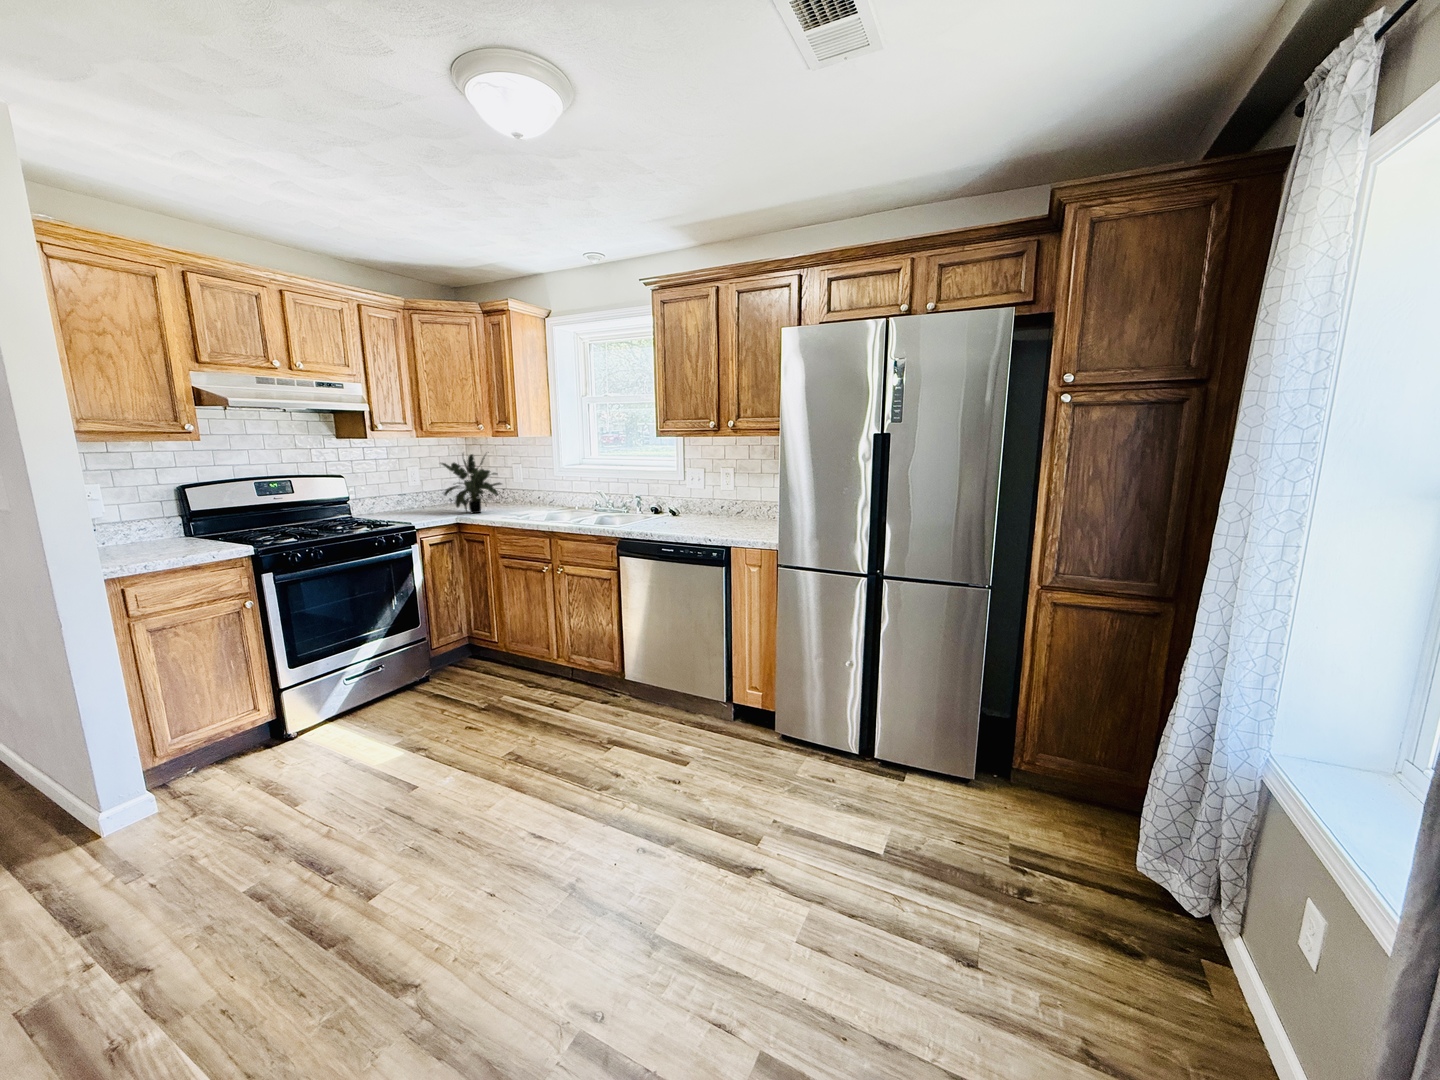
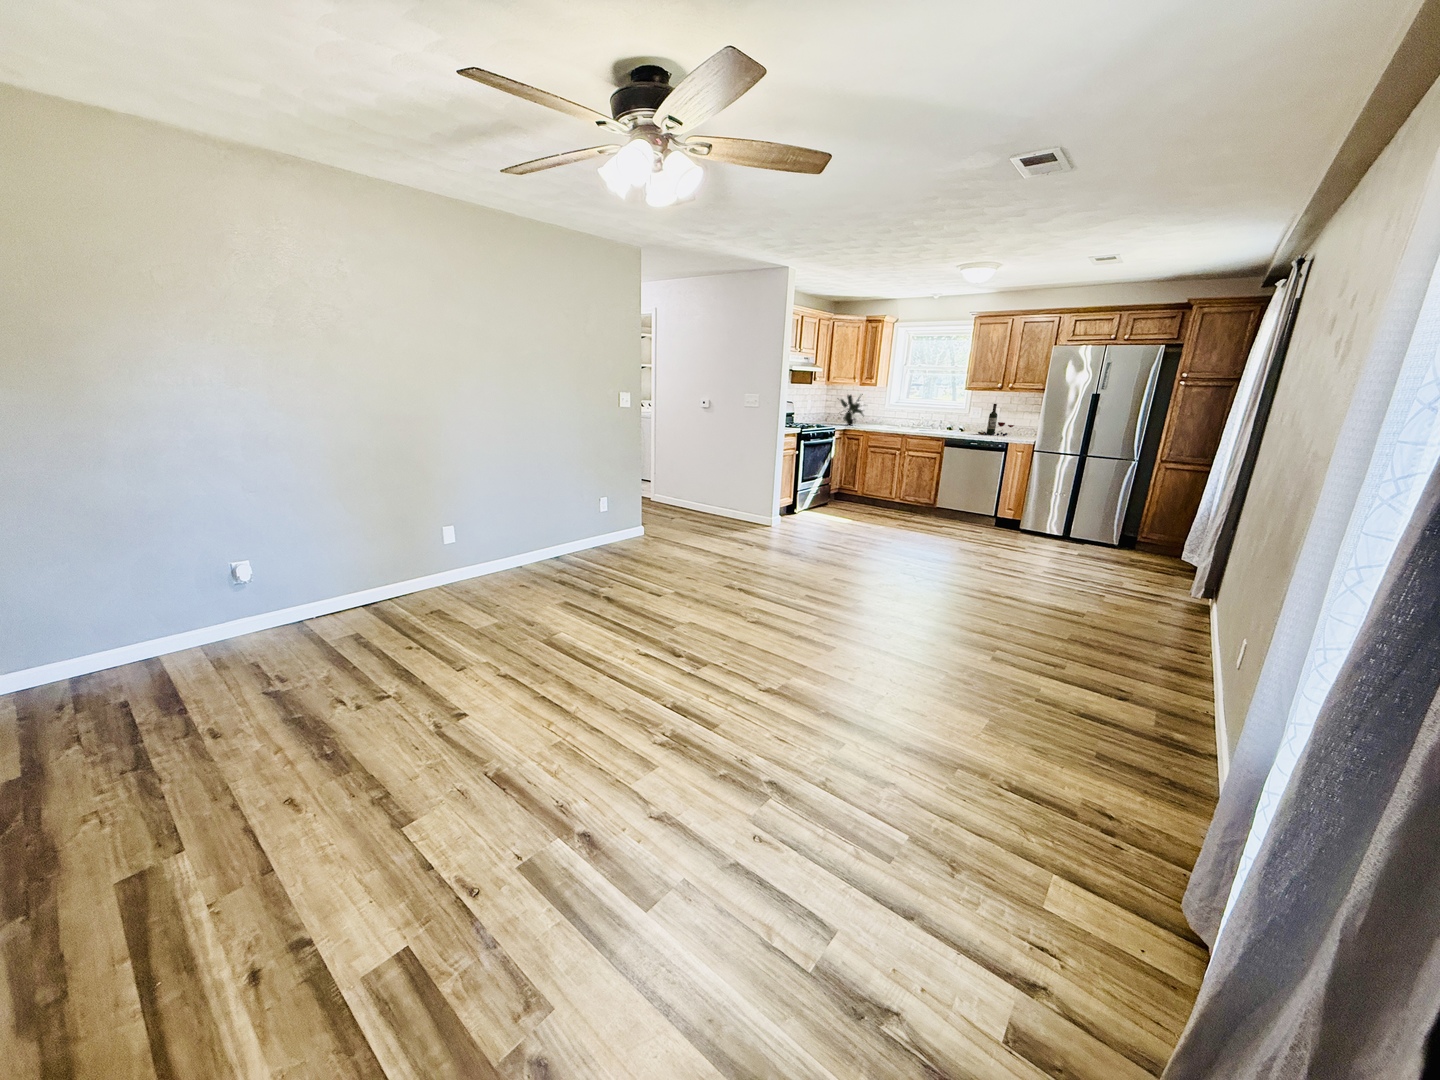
wine bottle: none [689,462,754,527] -> present [978,404,1014,436]

